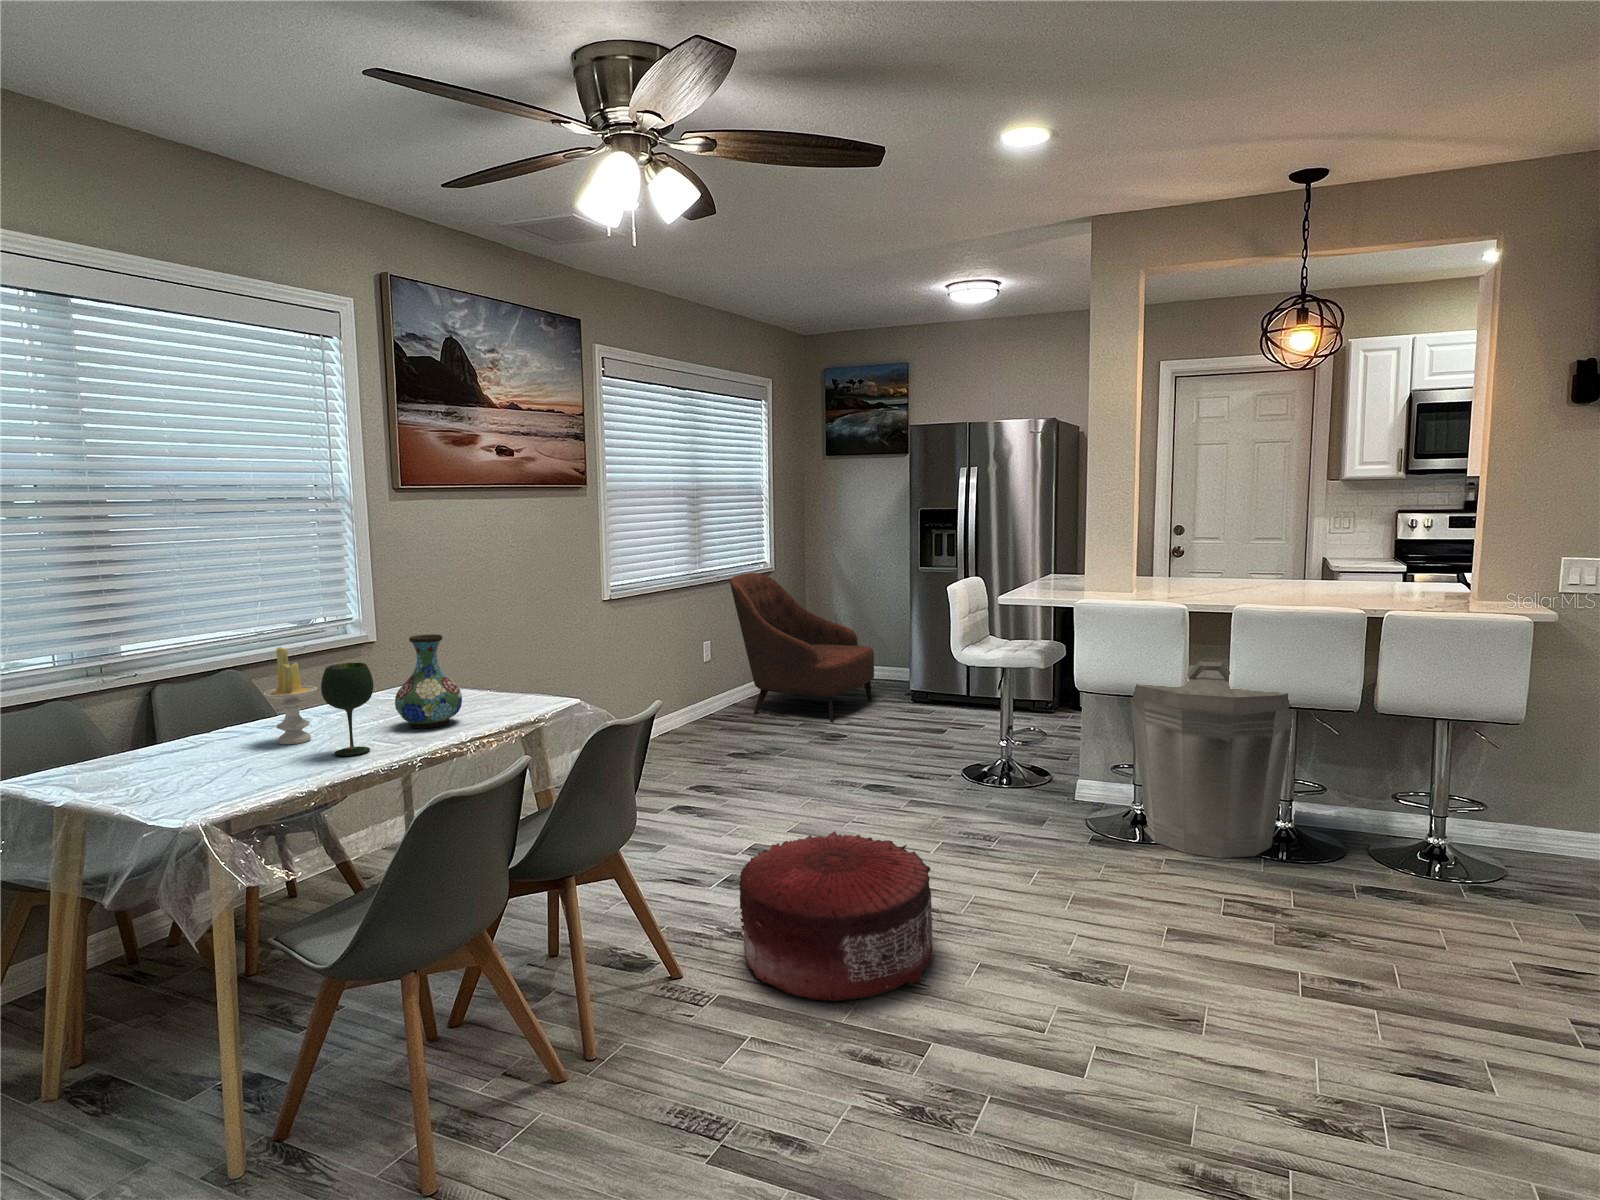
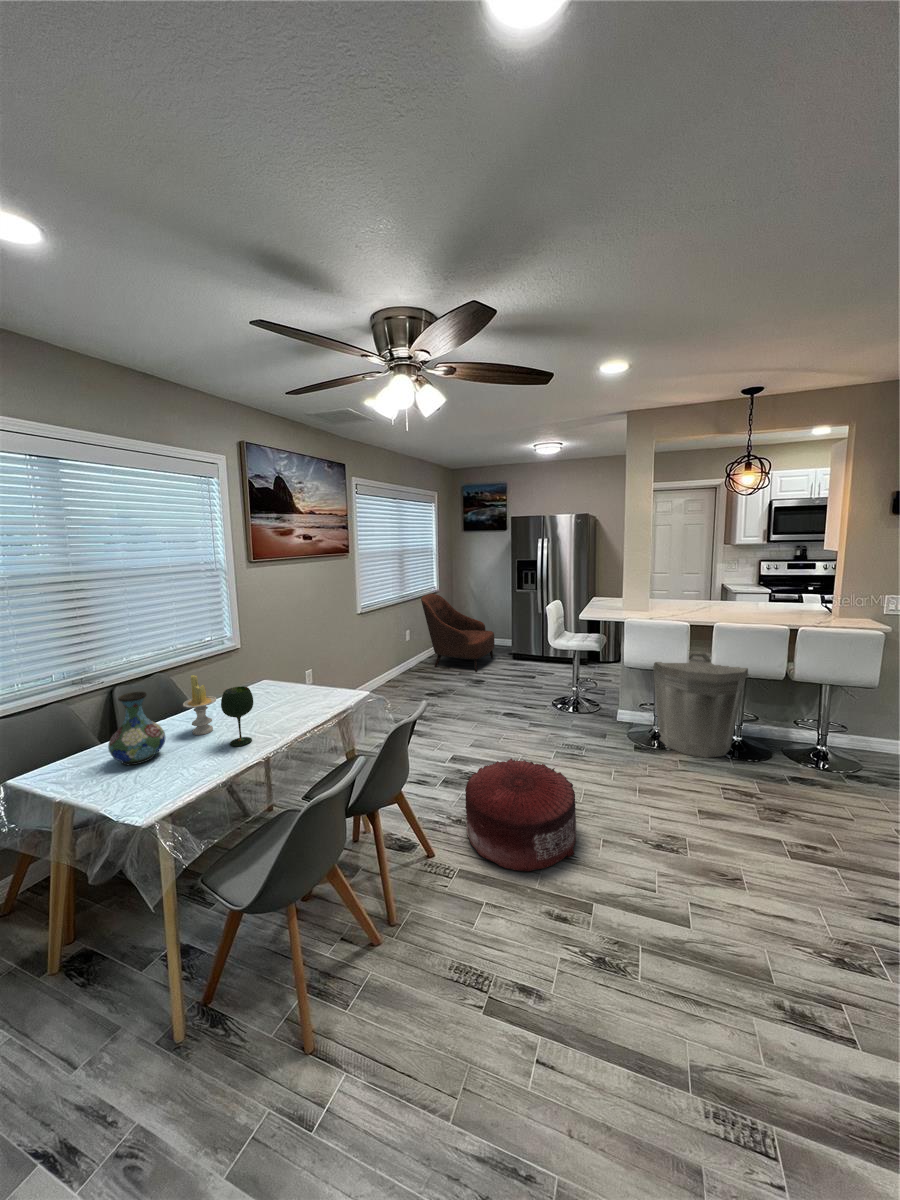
vase: present [395,634,462,728] -> present [108,692,165,765]

